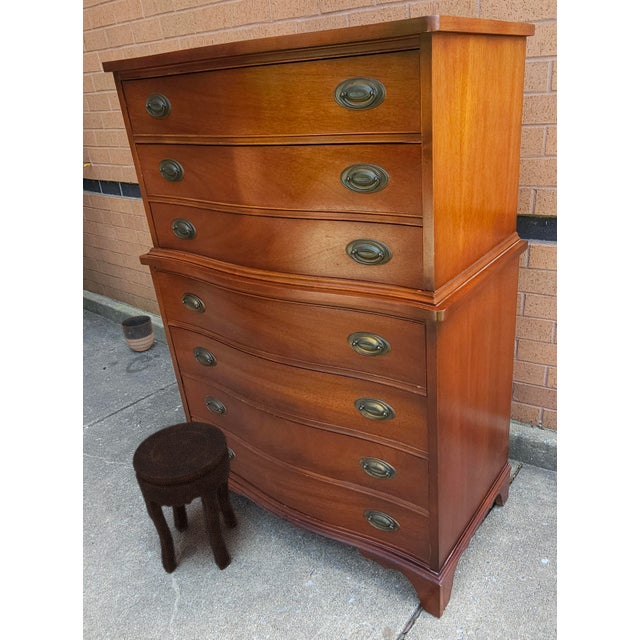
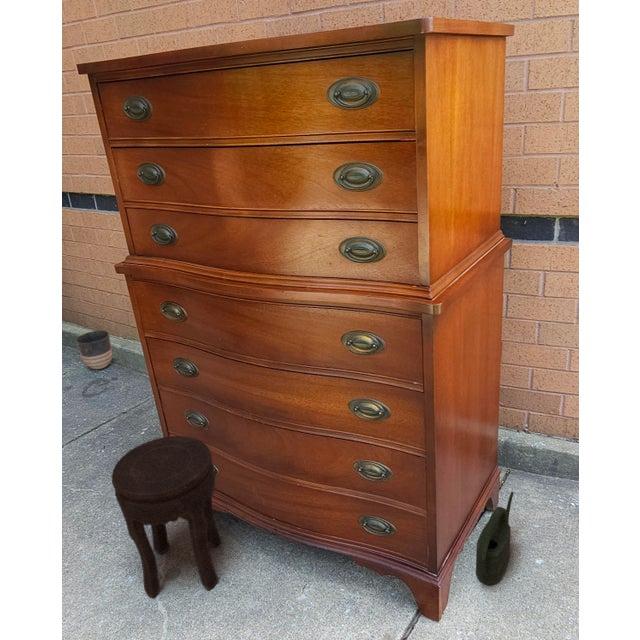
watering can: none [479,493,523,585] -> present [476,492,514,585]

